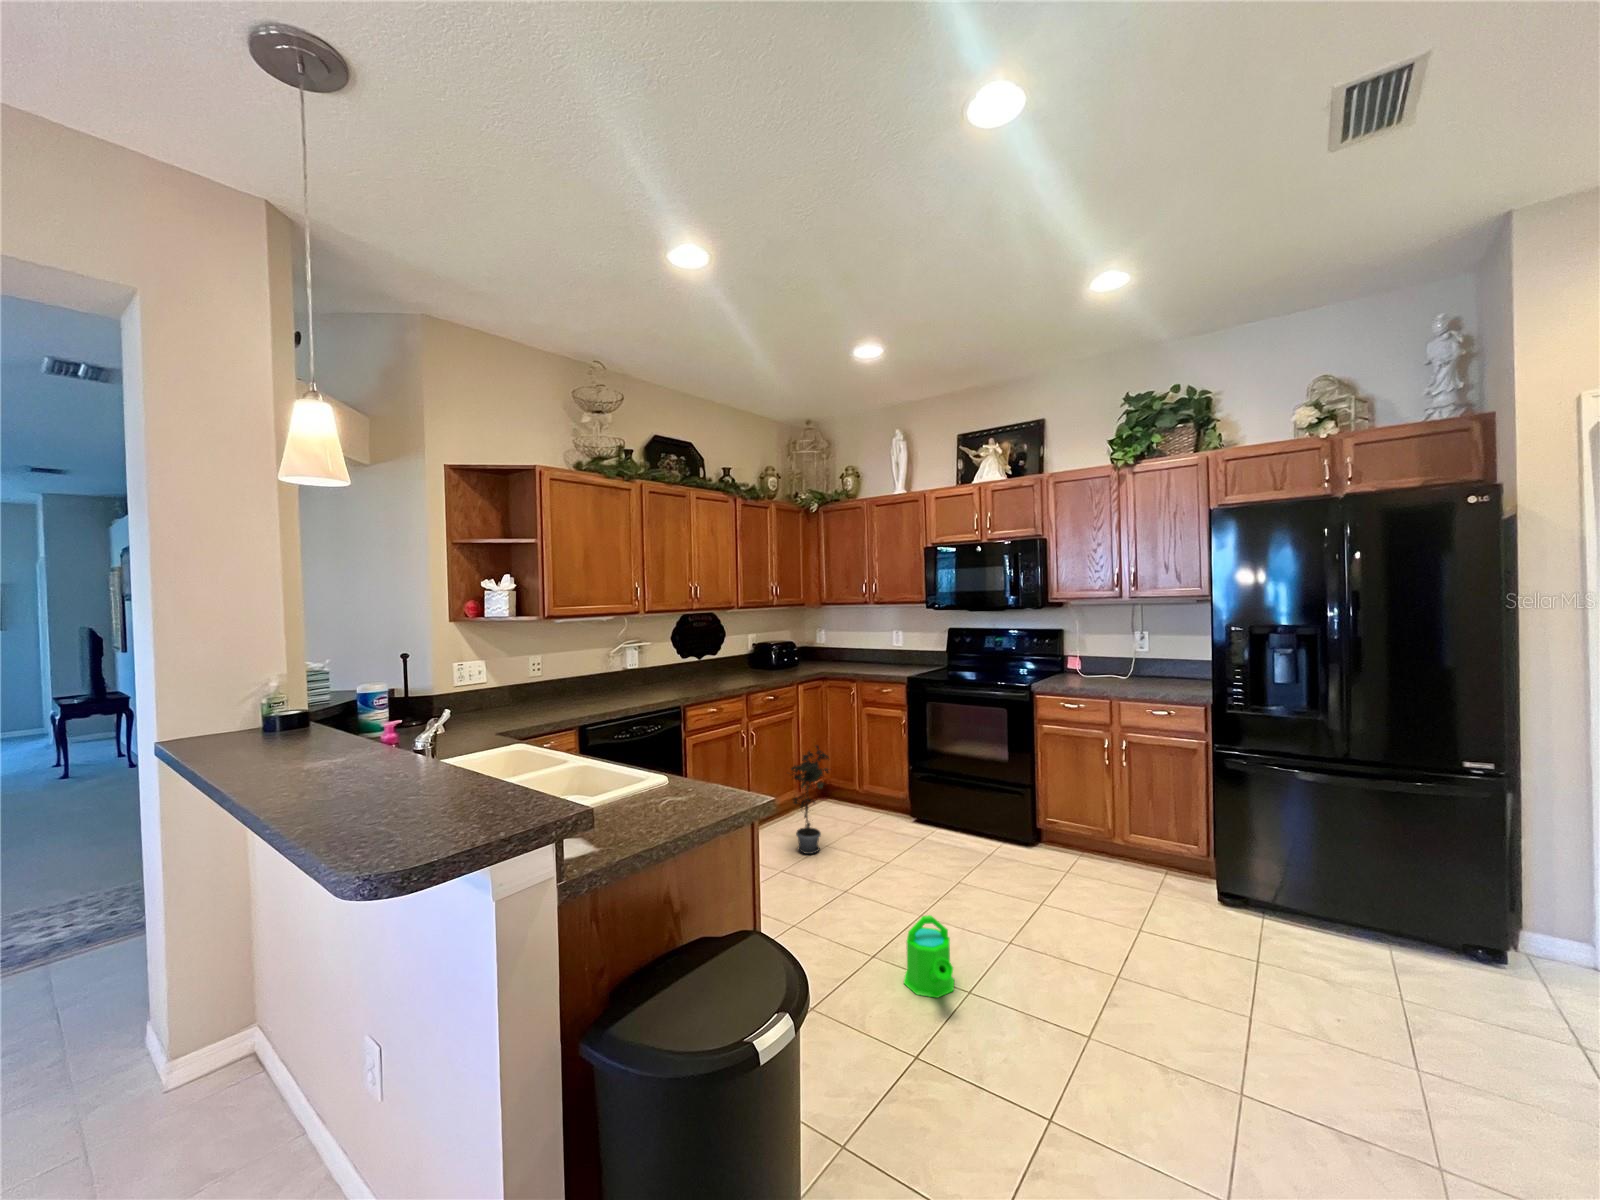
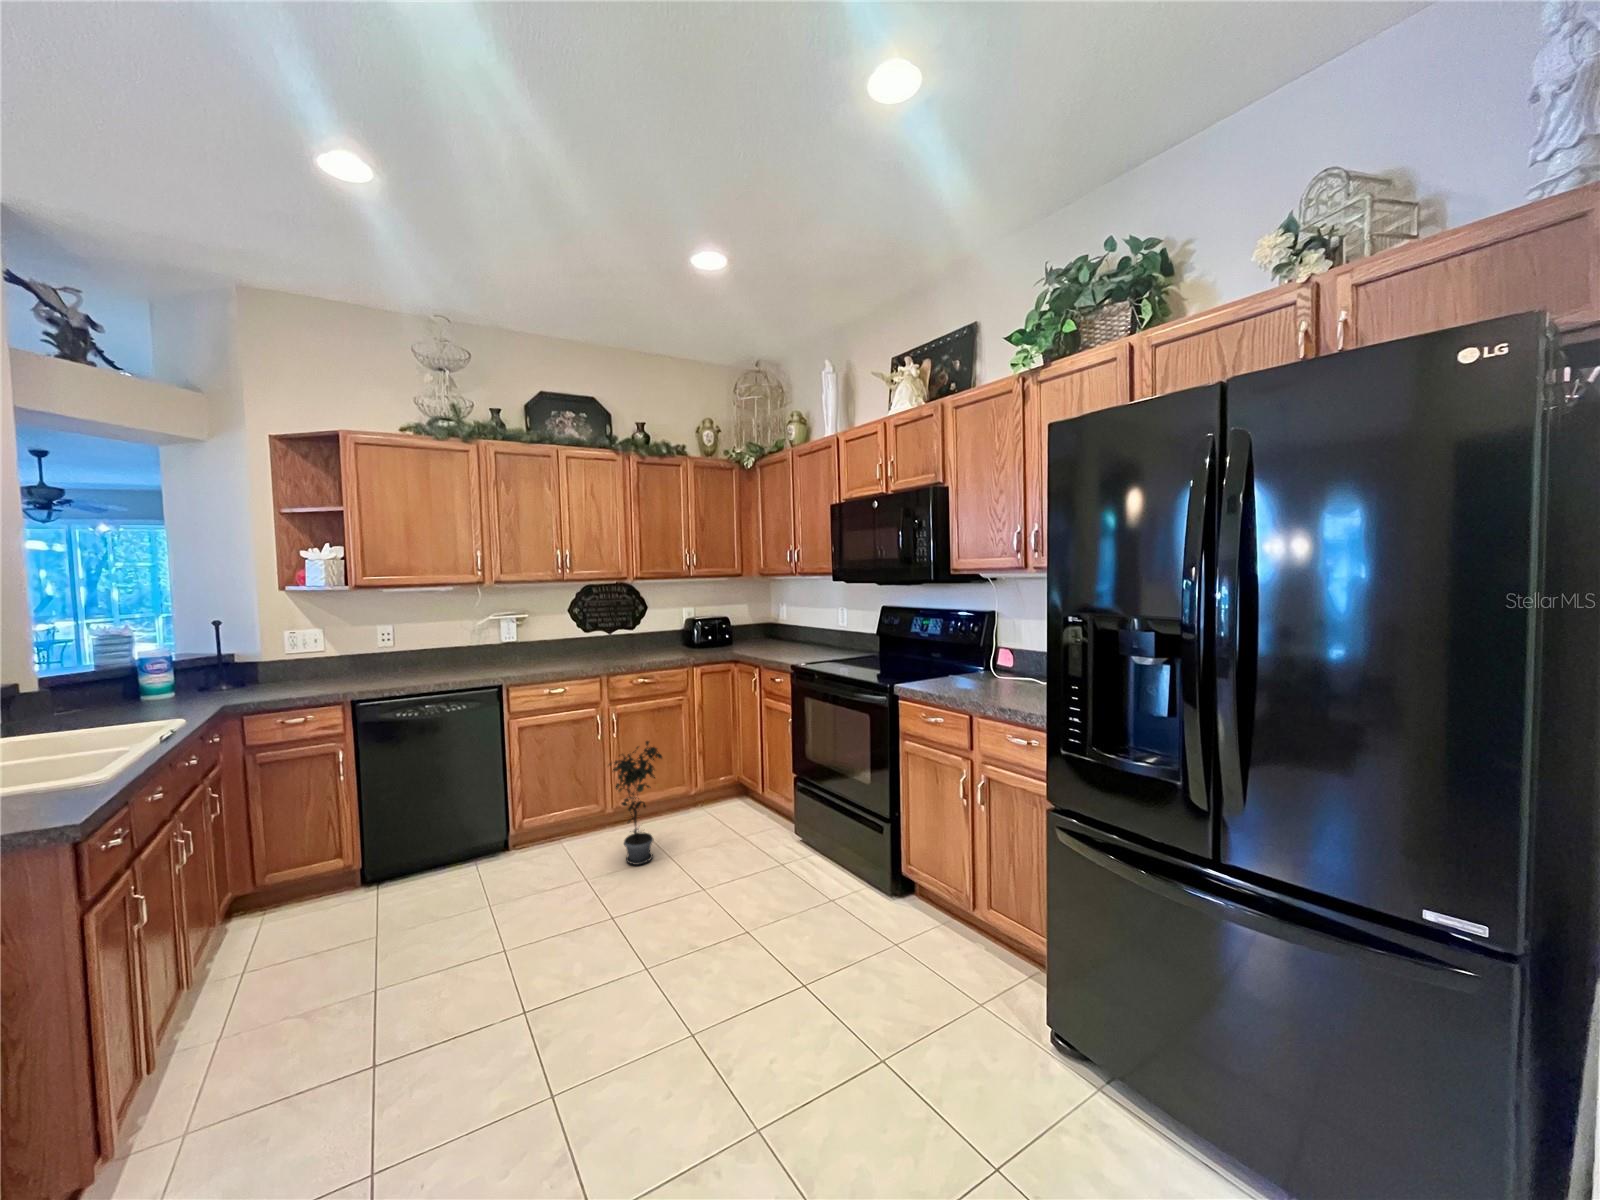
watering can: present [904,915,954,998] -> none [470,999,567,1118]

